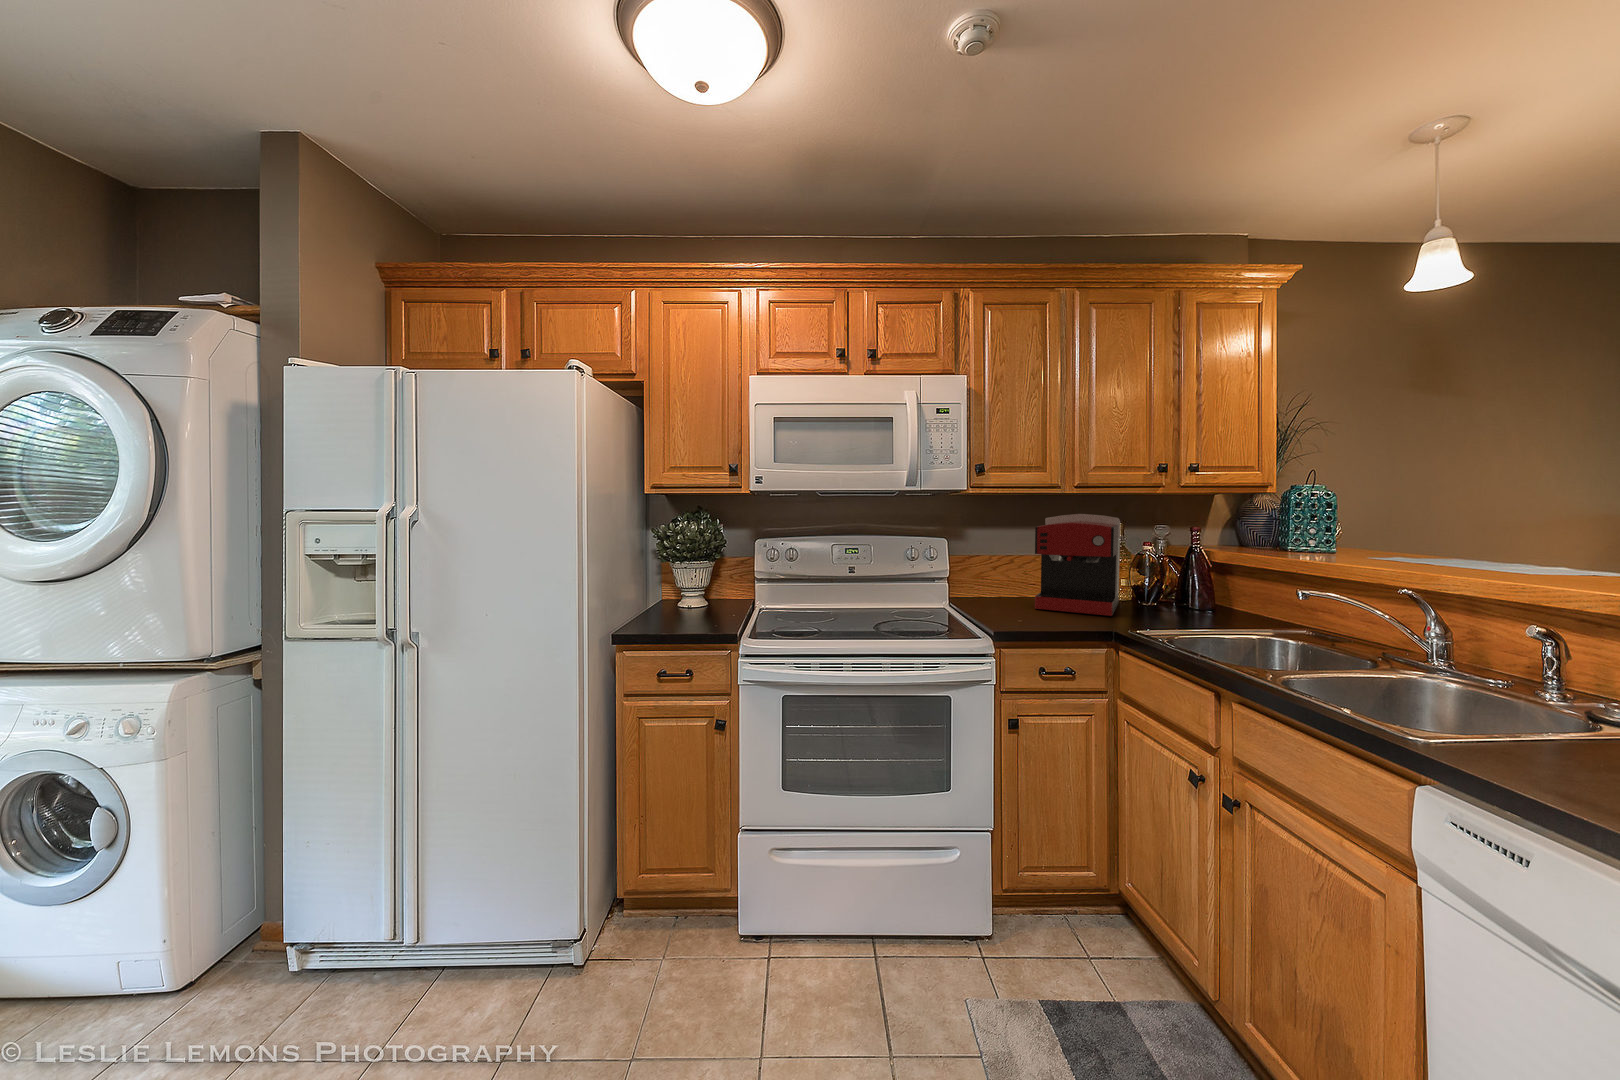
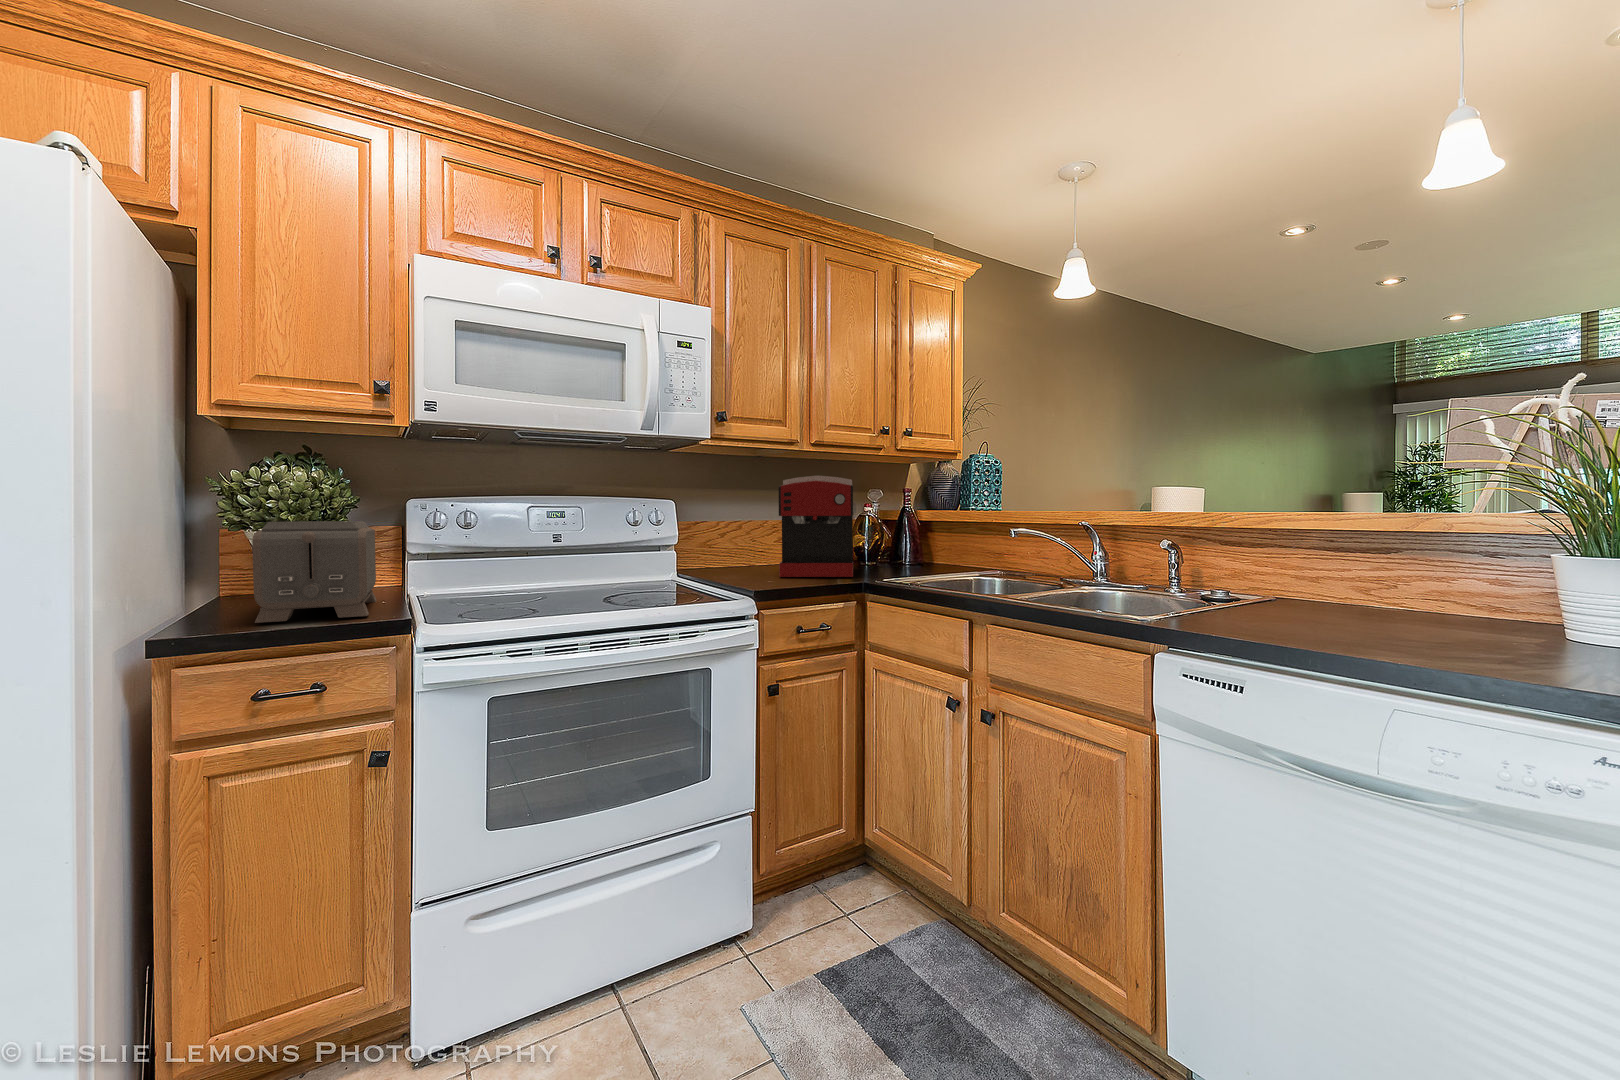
toaster: none [651,559,731,629] -> present [252,521,376,623]

